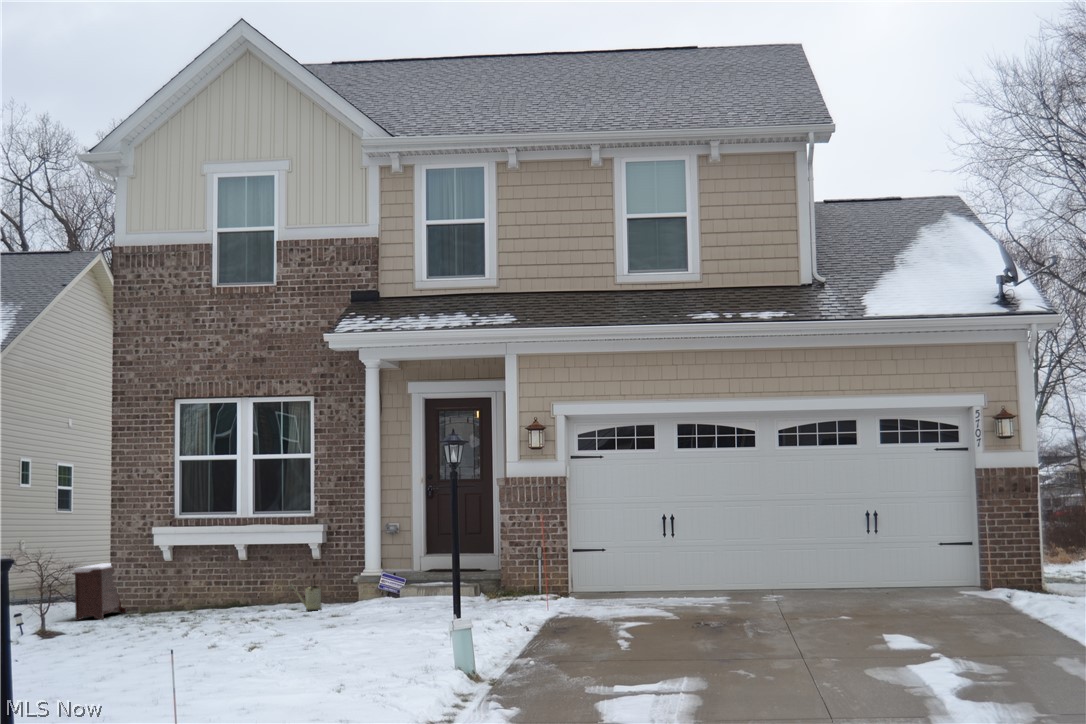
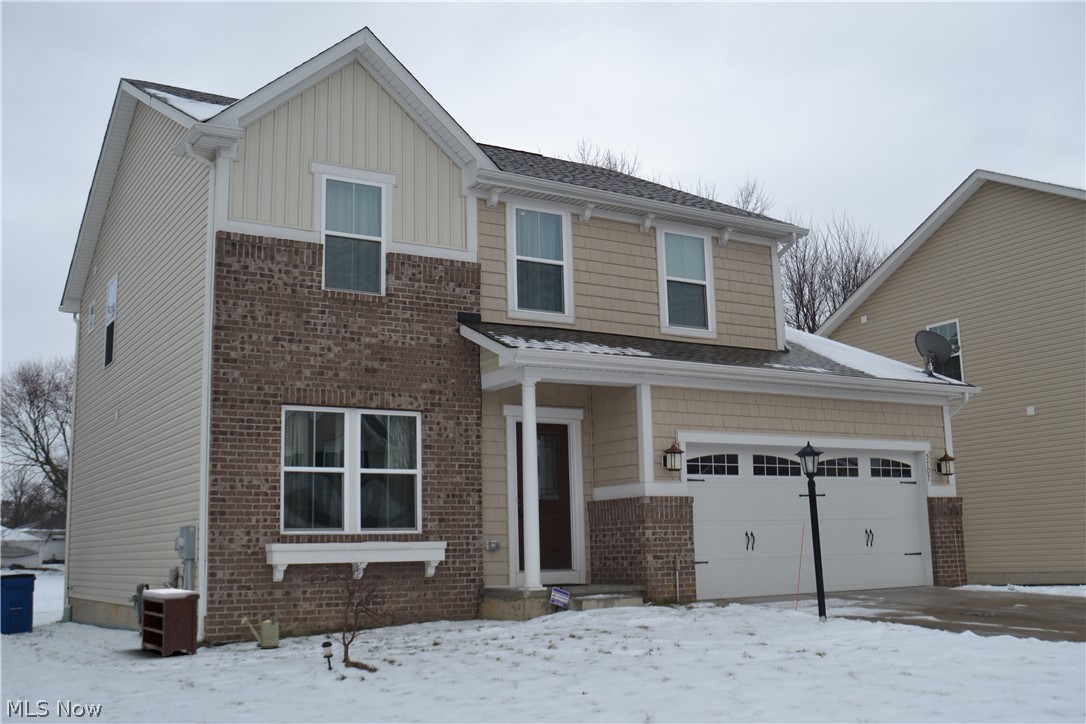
watering can: present [289,584,322,611] -> present [241,616,279,649]

